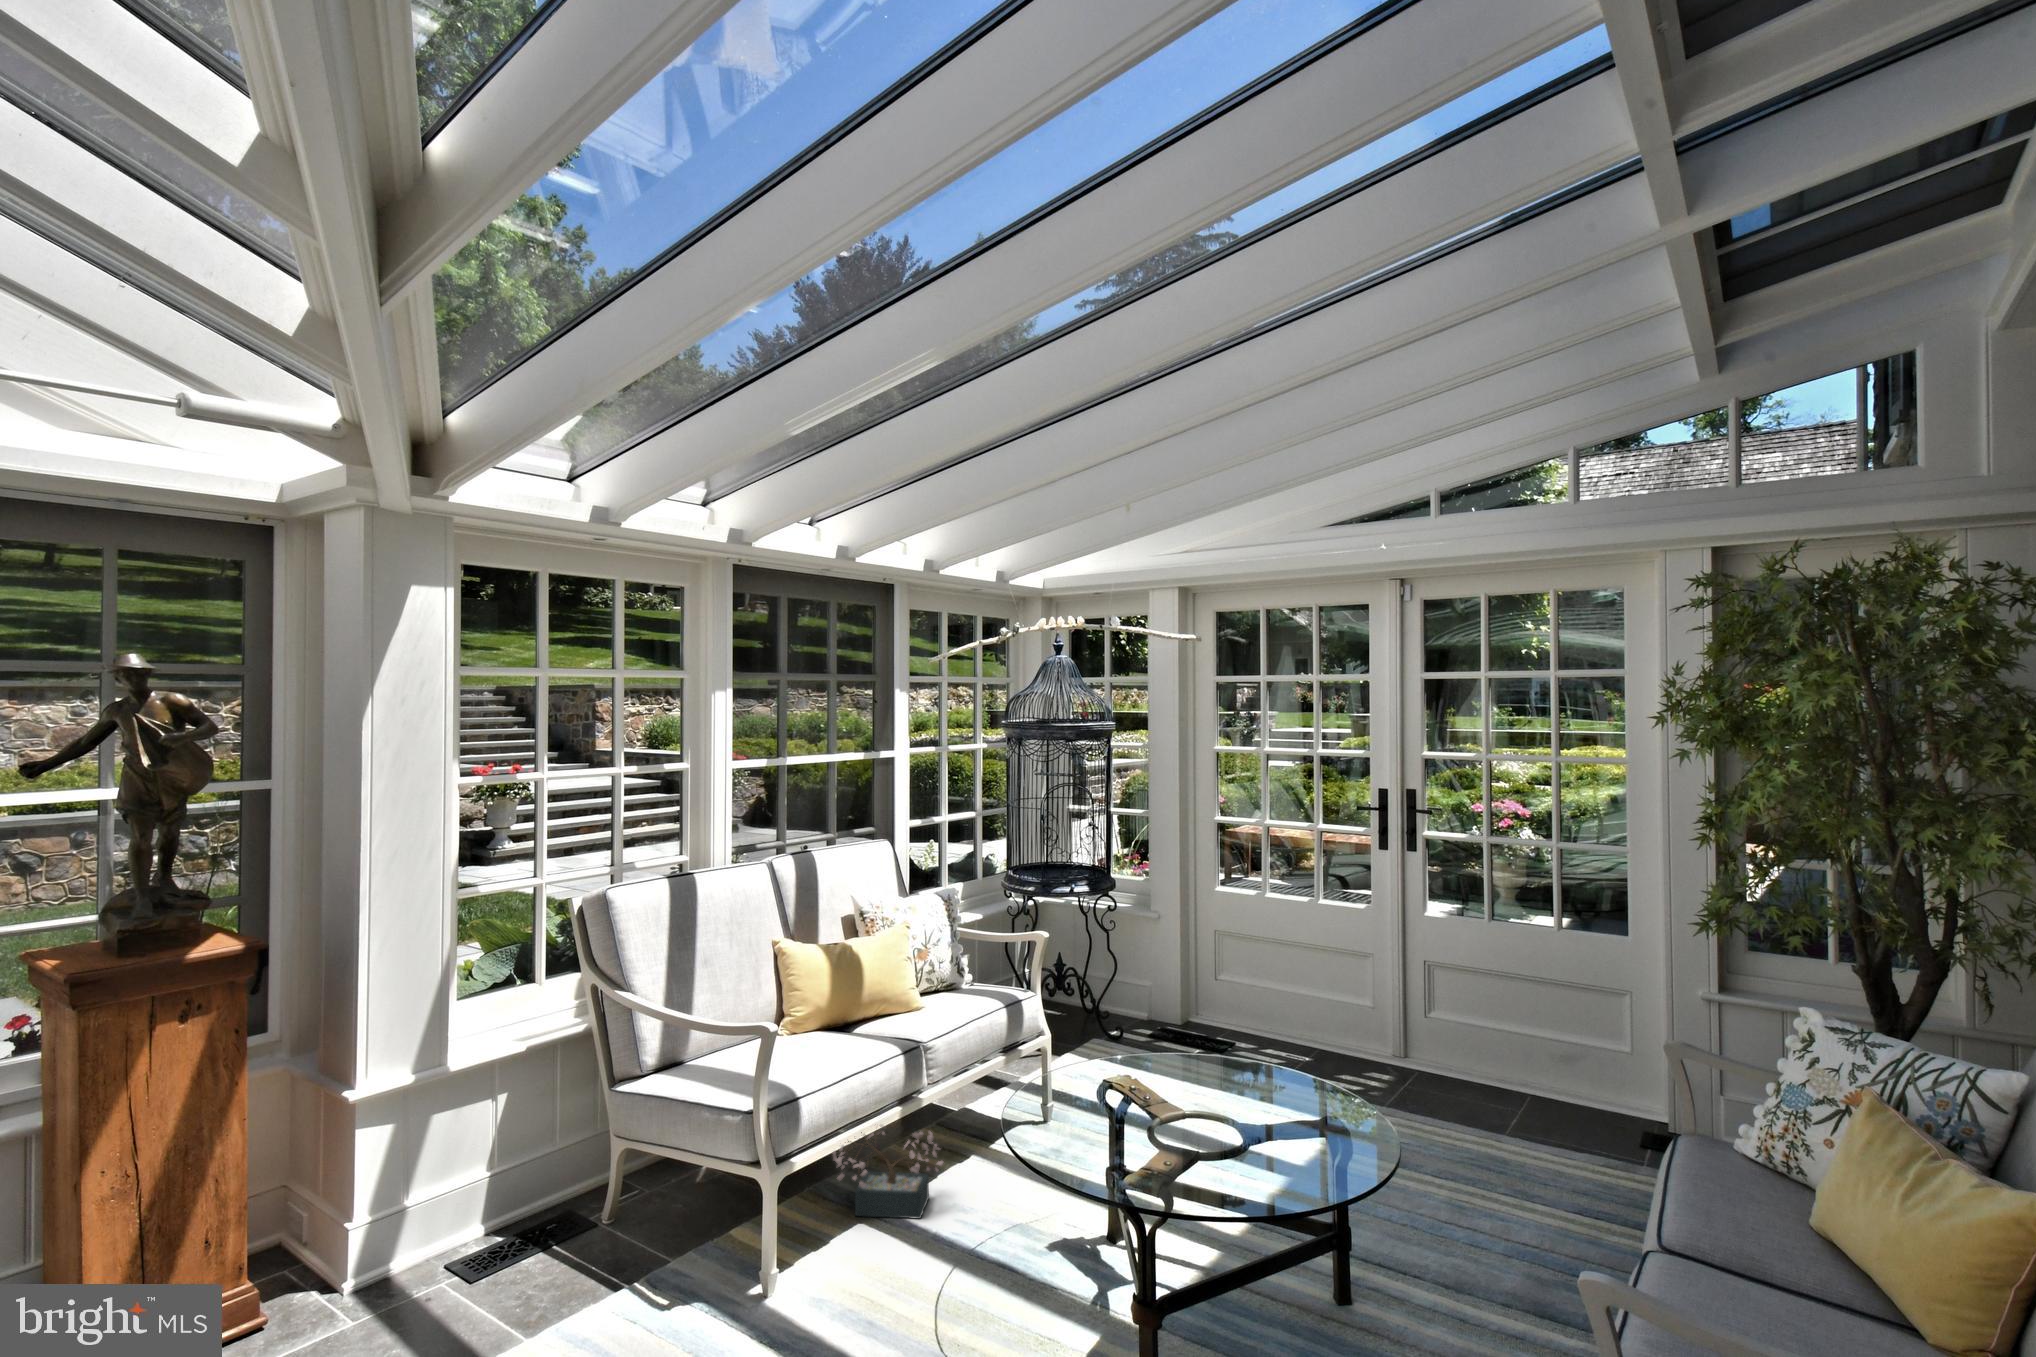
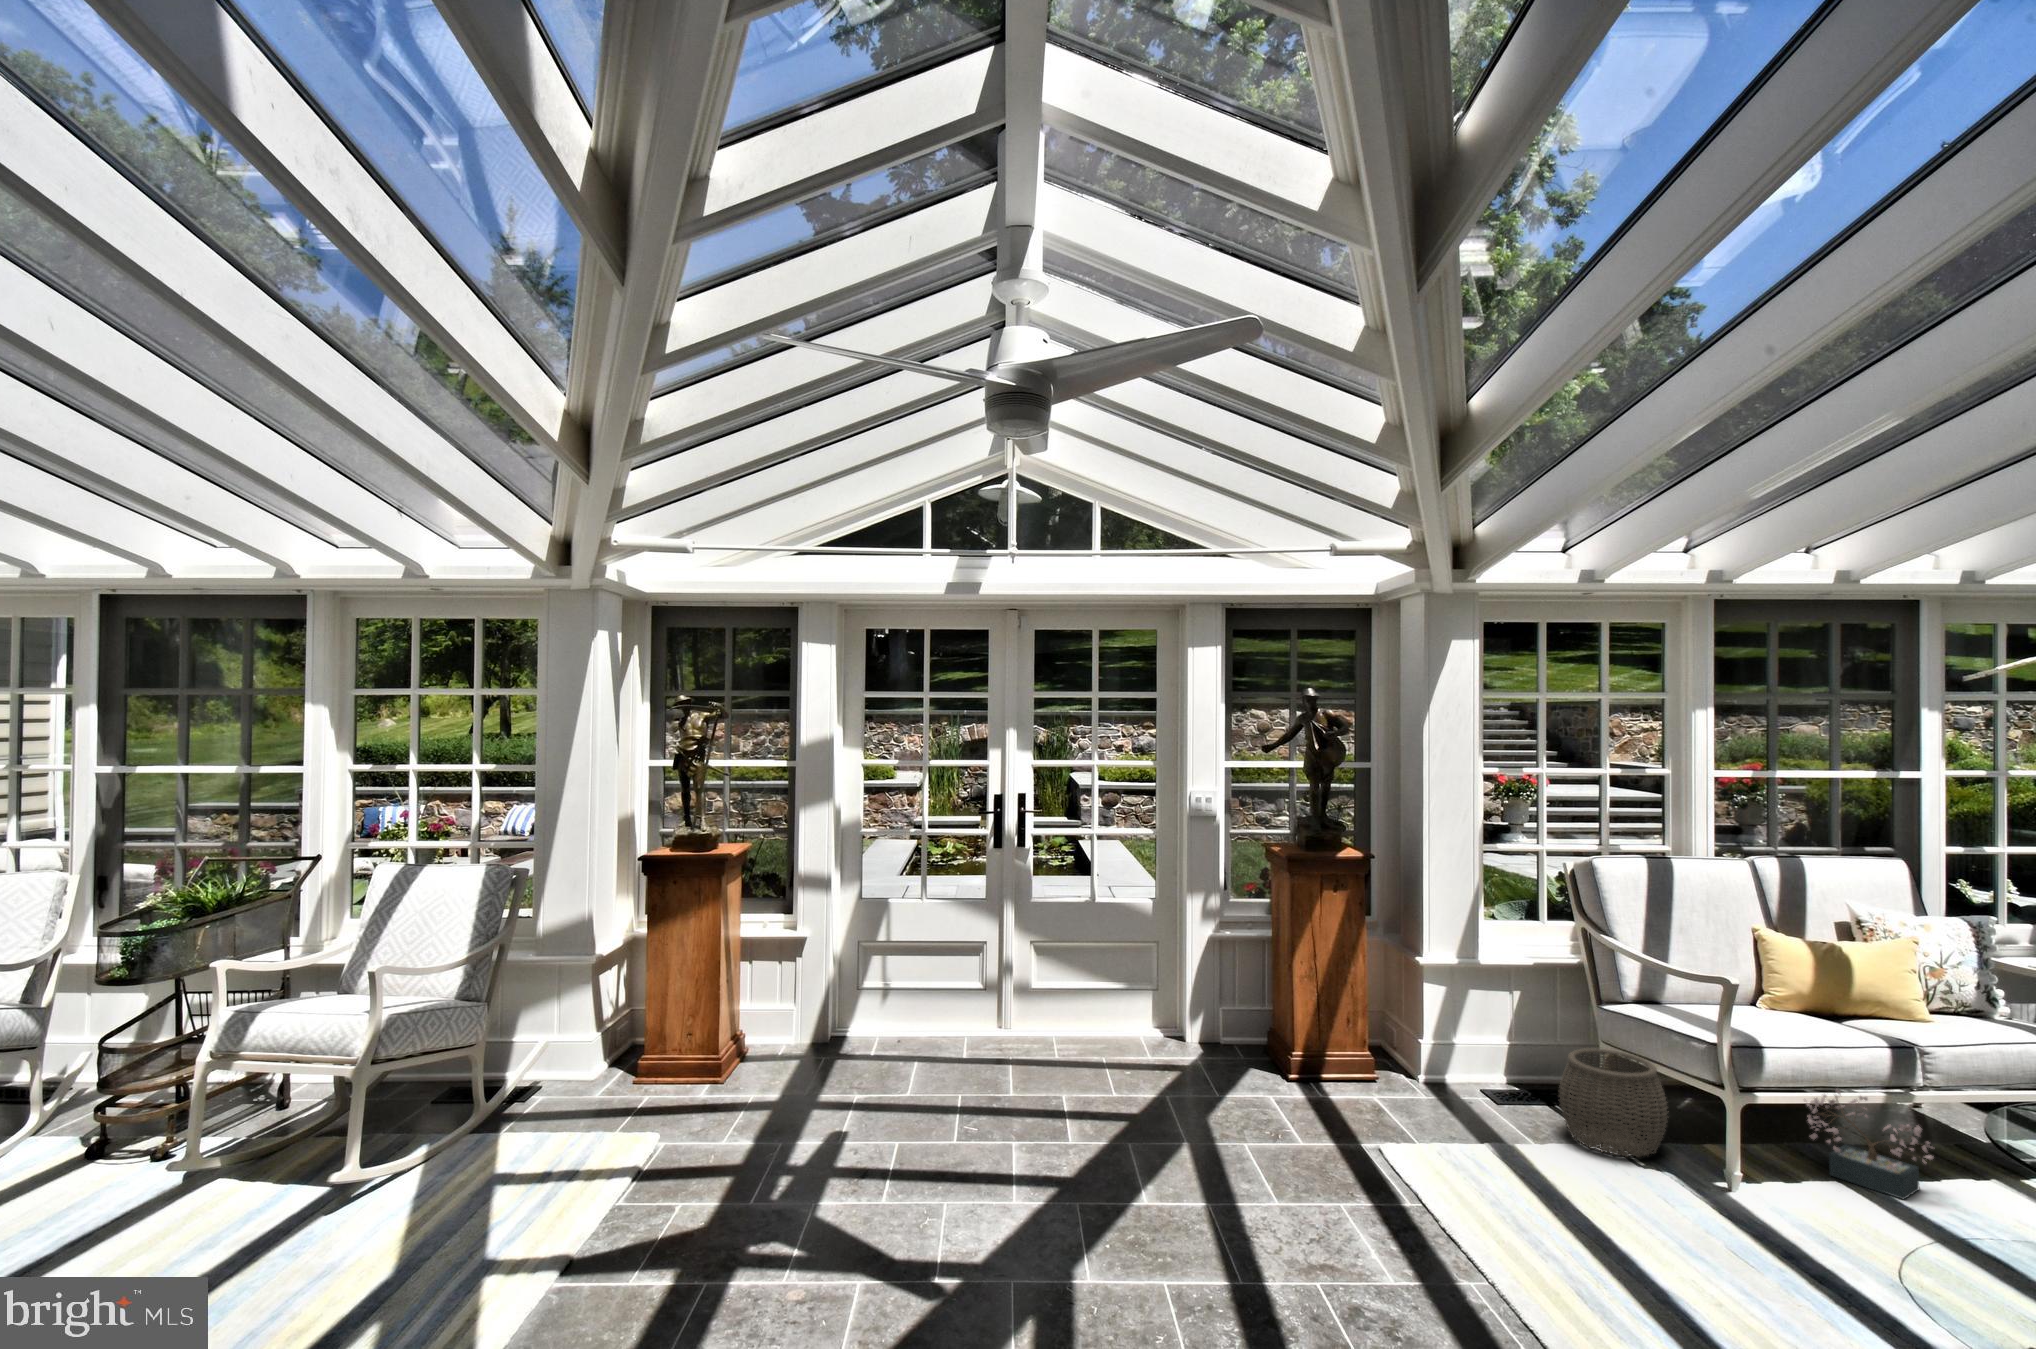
woven basket: none [561,1144,697,1301] -> present [1559,1048,1668,1157]

